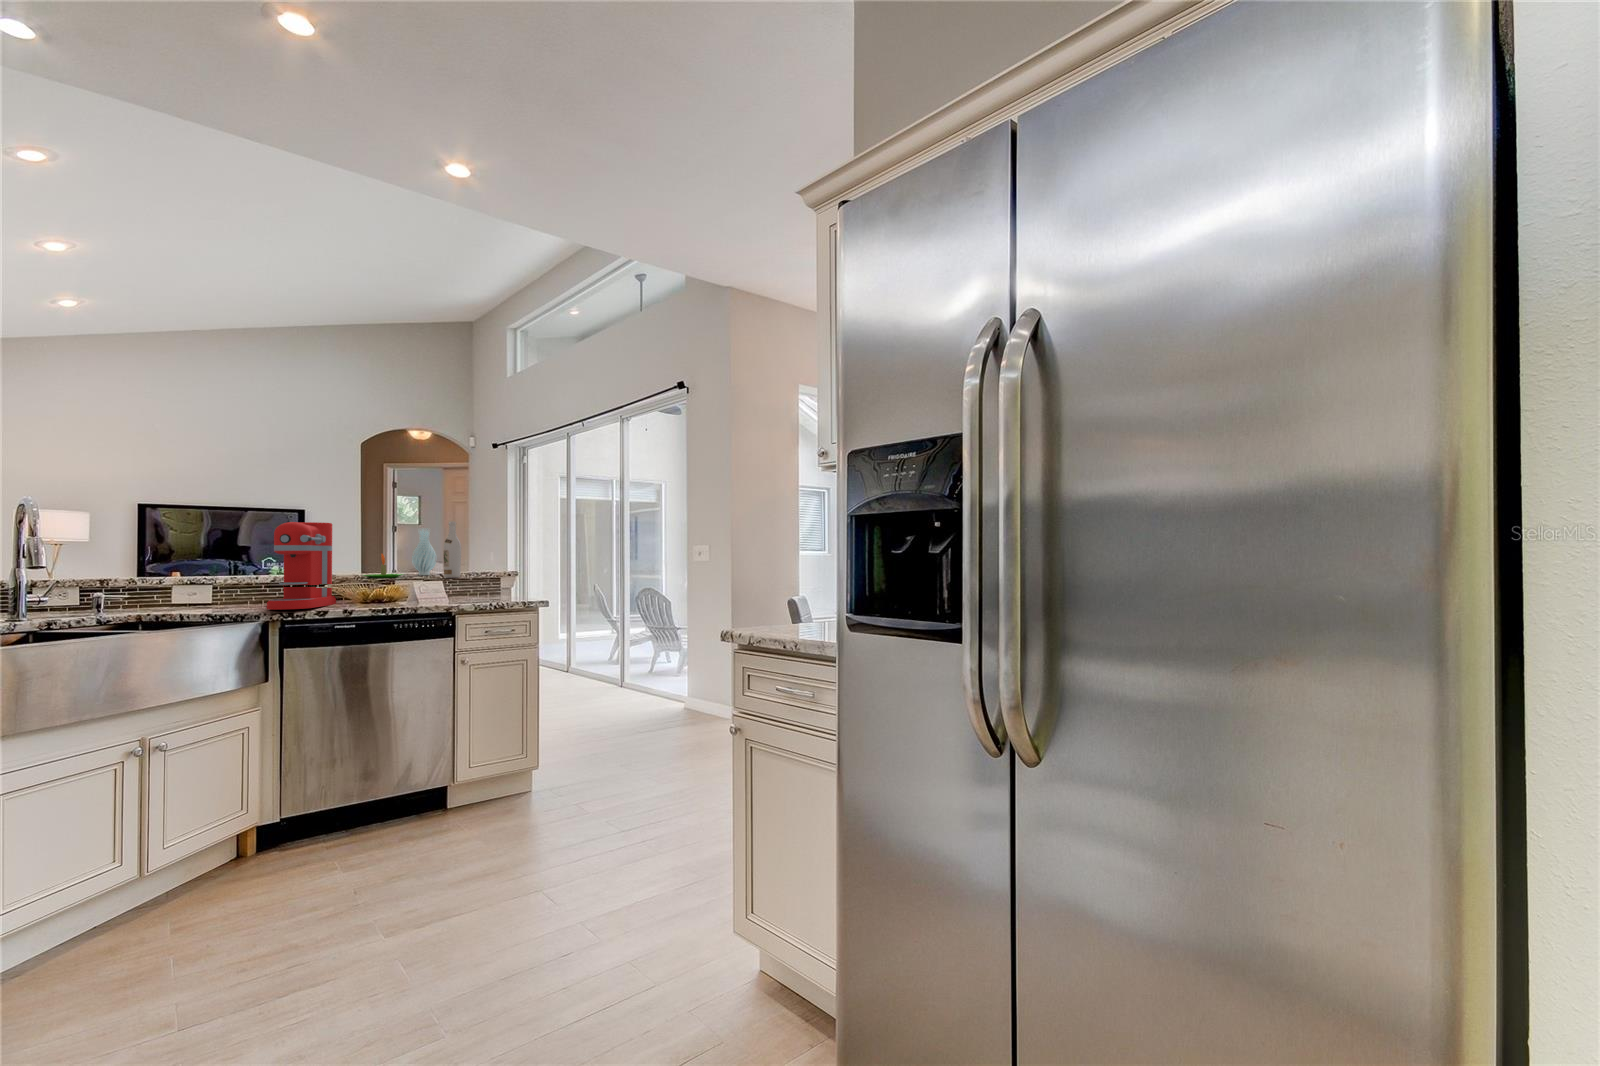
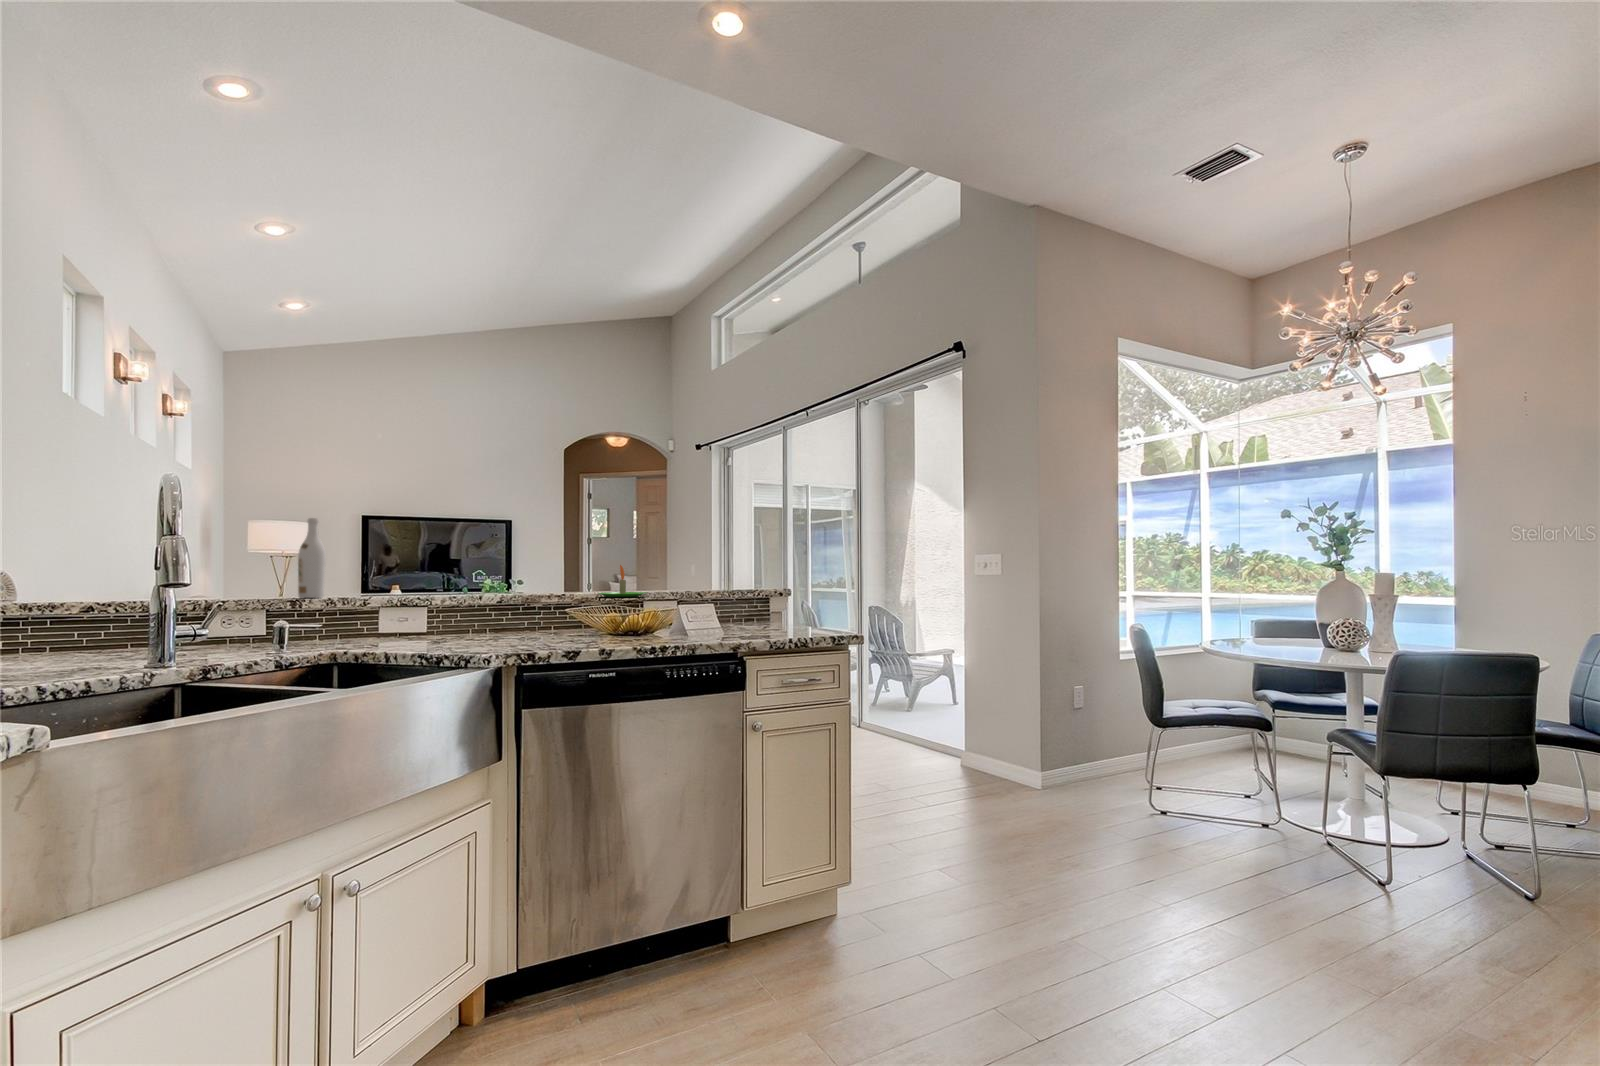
wine bottle: present [443,521,461,578] -> present [298,518,326,598]
coffee maker: present [267,522,336,610] -> none [498,517,583,647]
vase: present [412,528,436,575] -> none [648,533,676,593]

